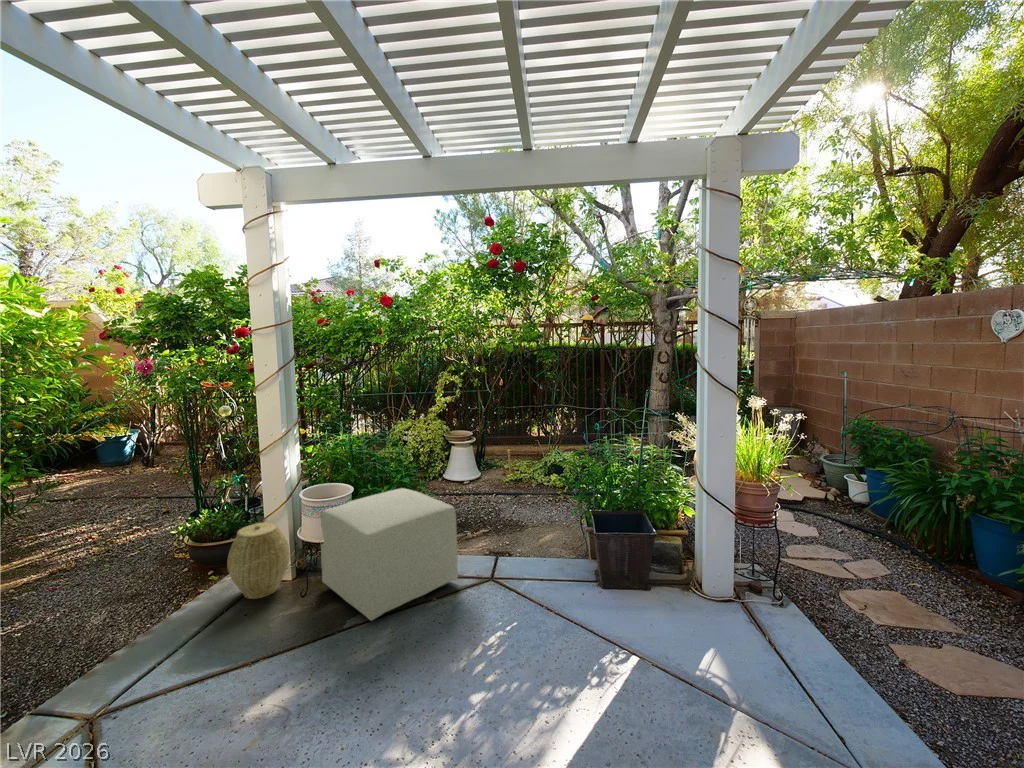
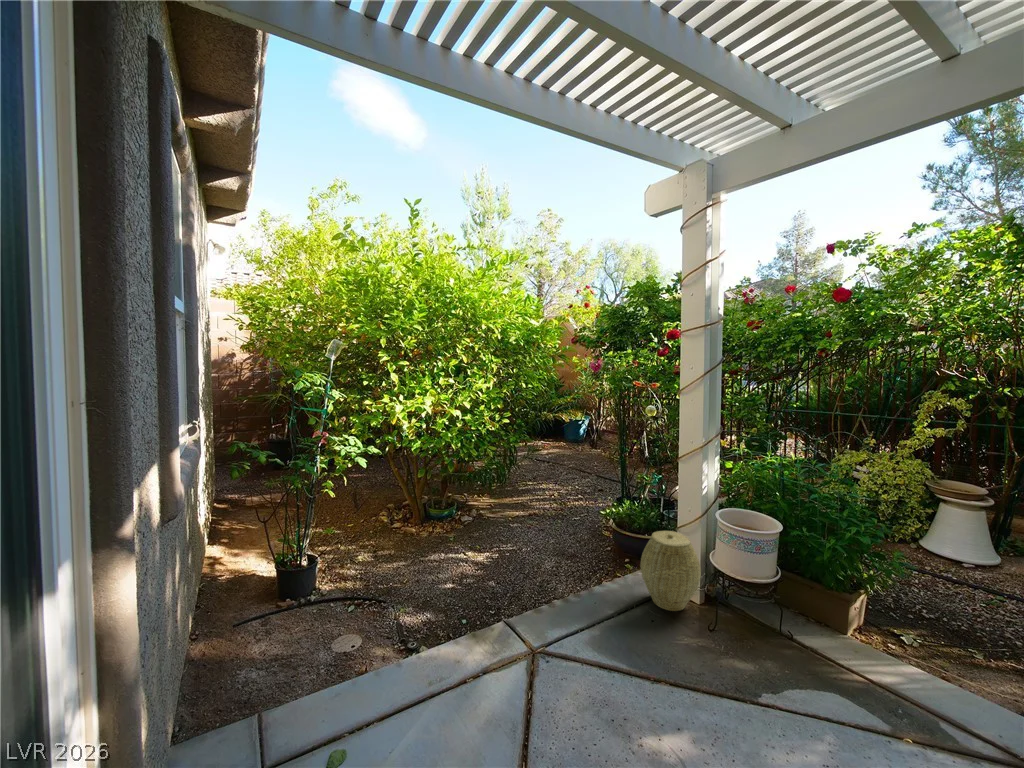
ottoman: present [321,488,458,620] -> none [735,540,964,724]

